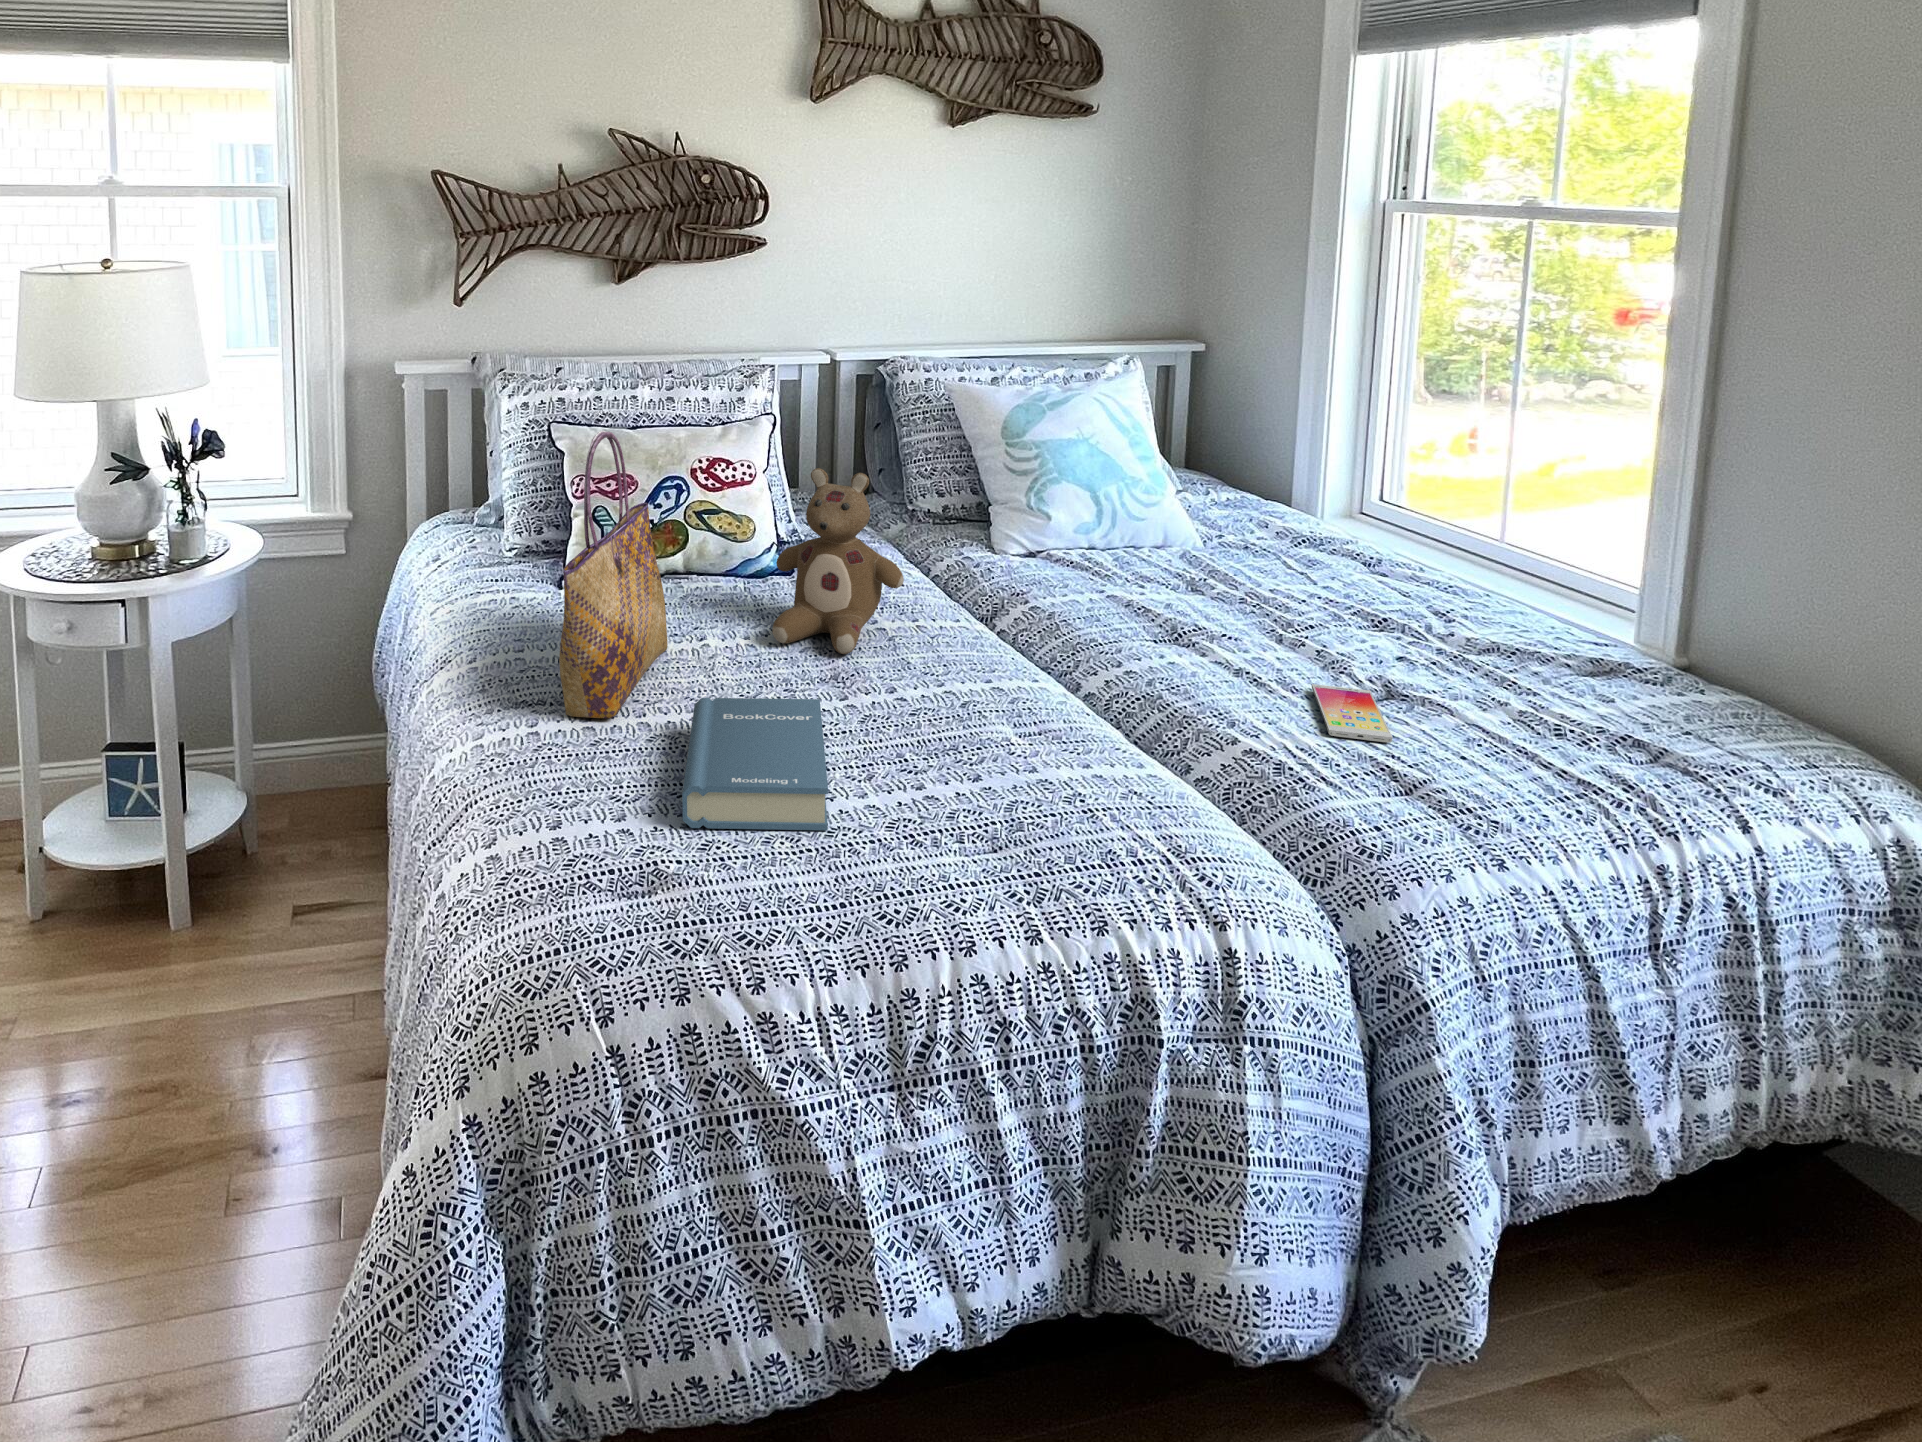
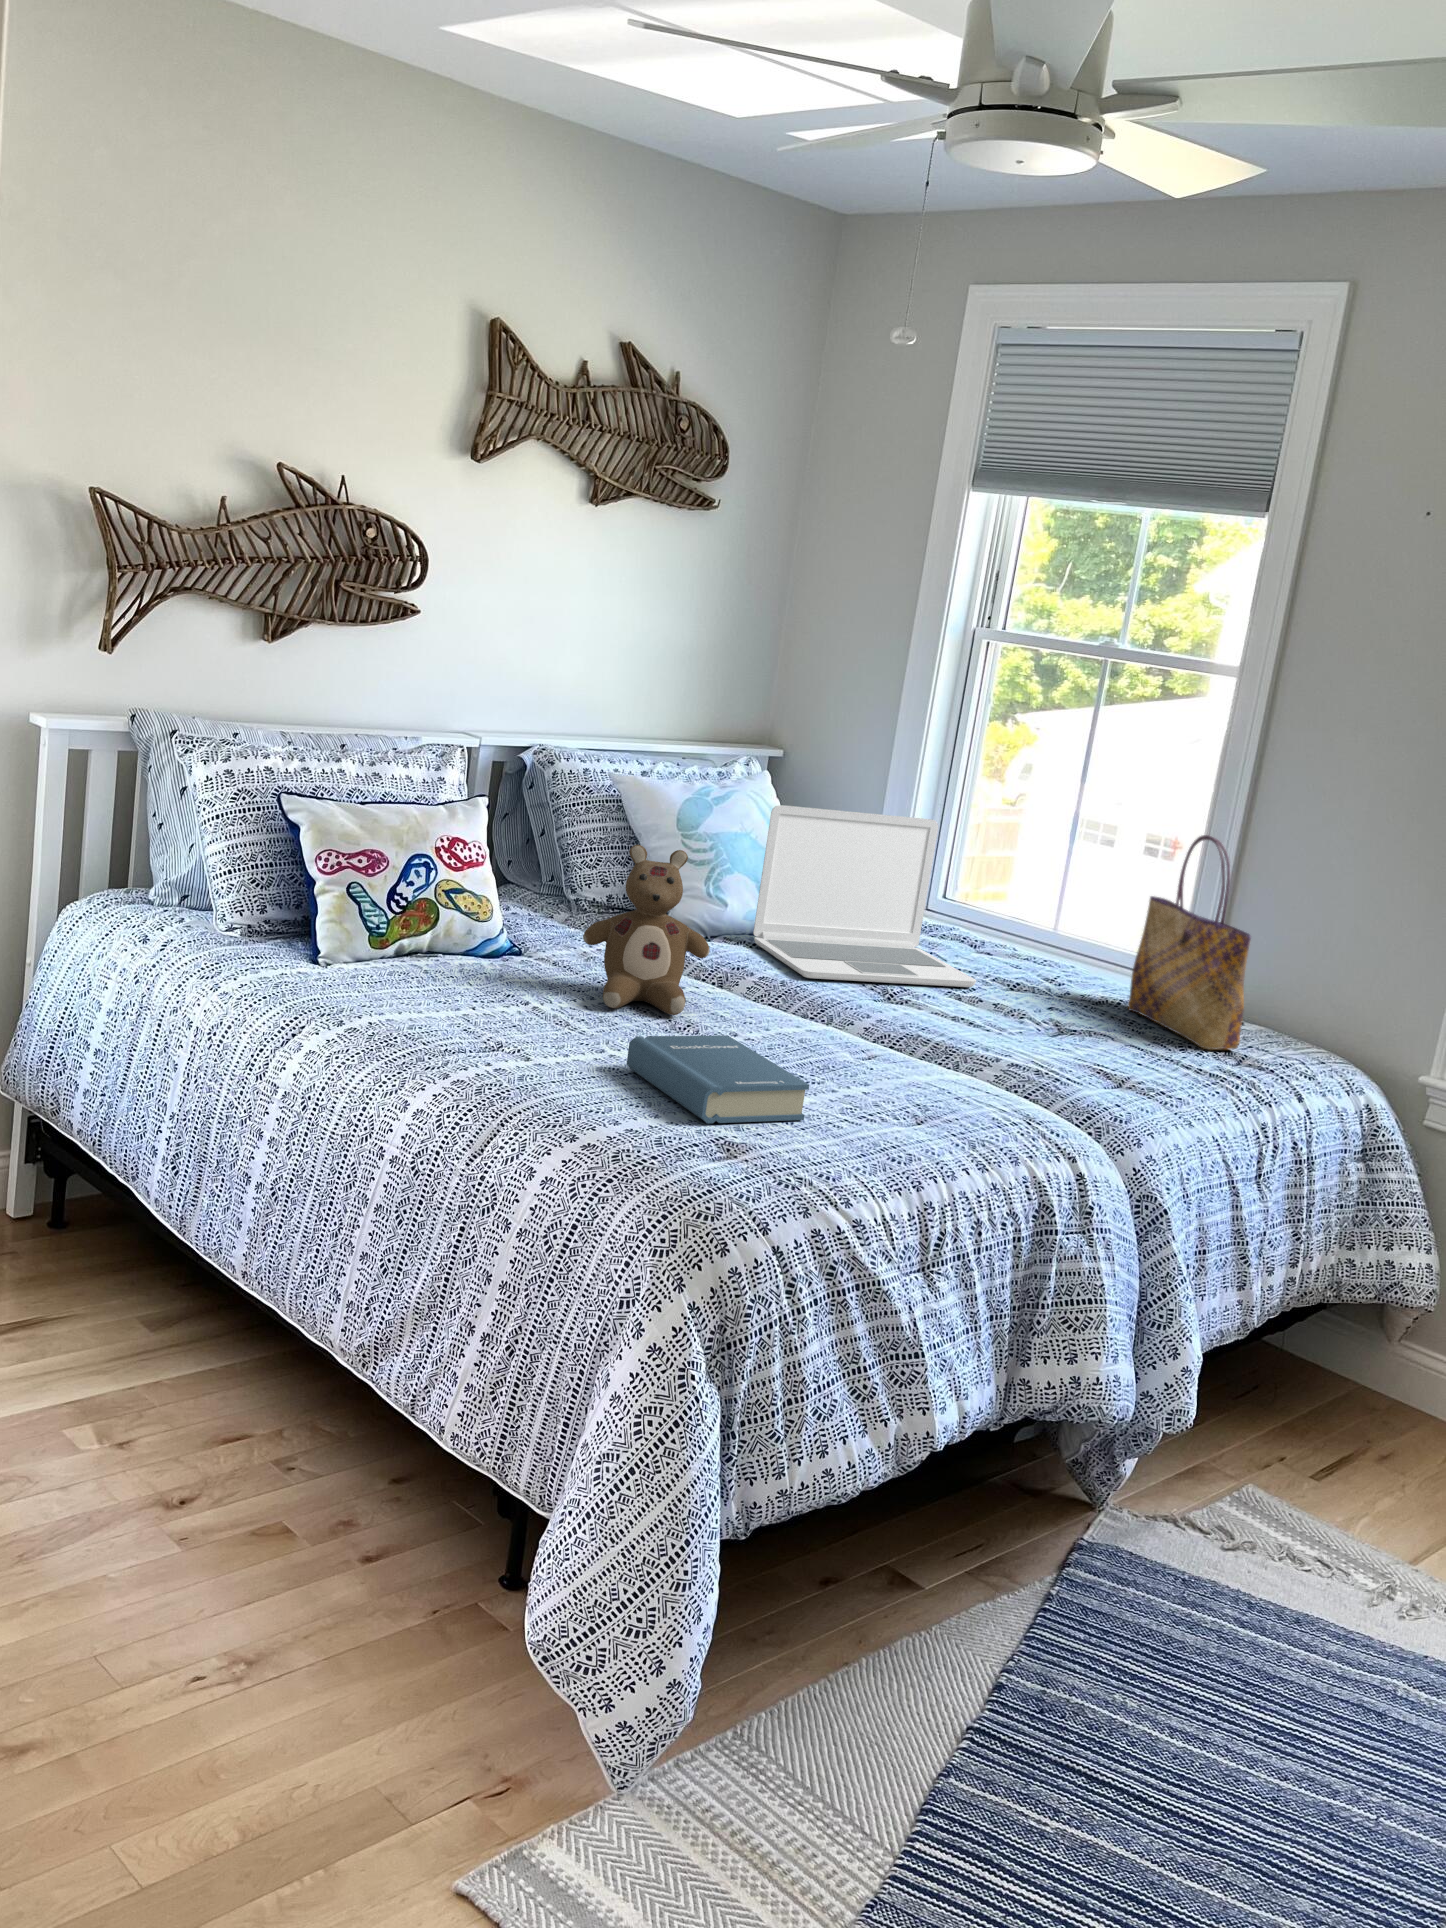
laptop: none [1058,407,1302,615] -> present [753,805,976,987]
tote bag: present [559,431,668,718] -> present [1128,835,1251,1050]
smartphone: present [1312,684,1393,743] -> none [1025,1027,1099,1059]

